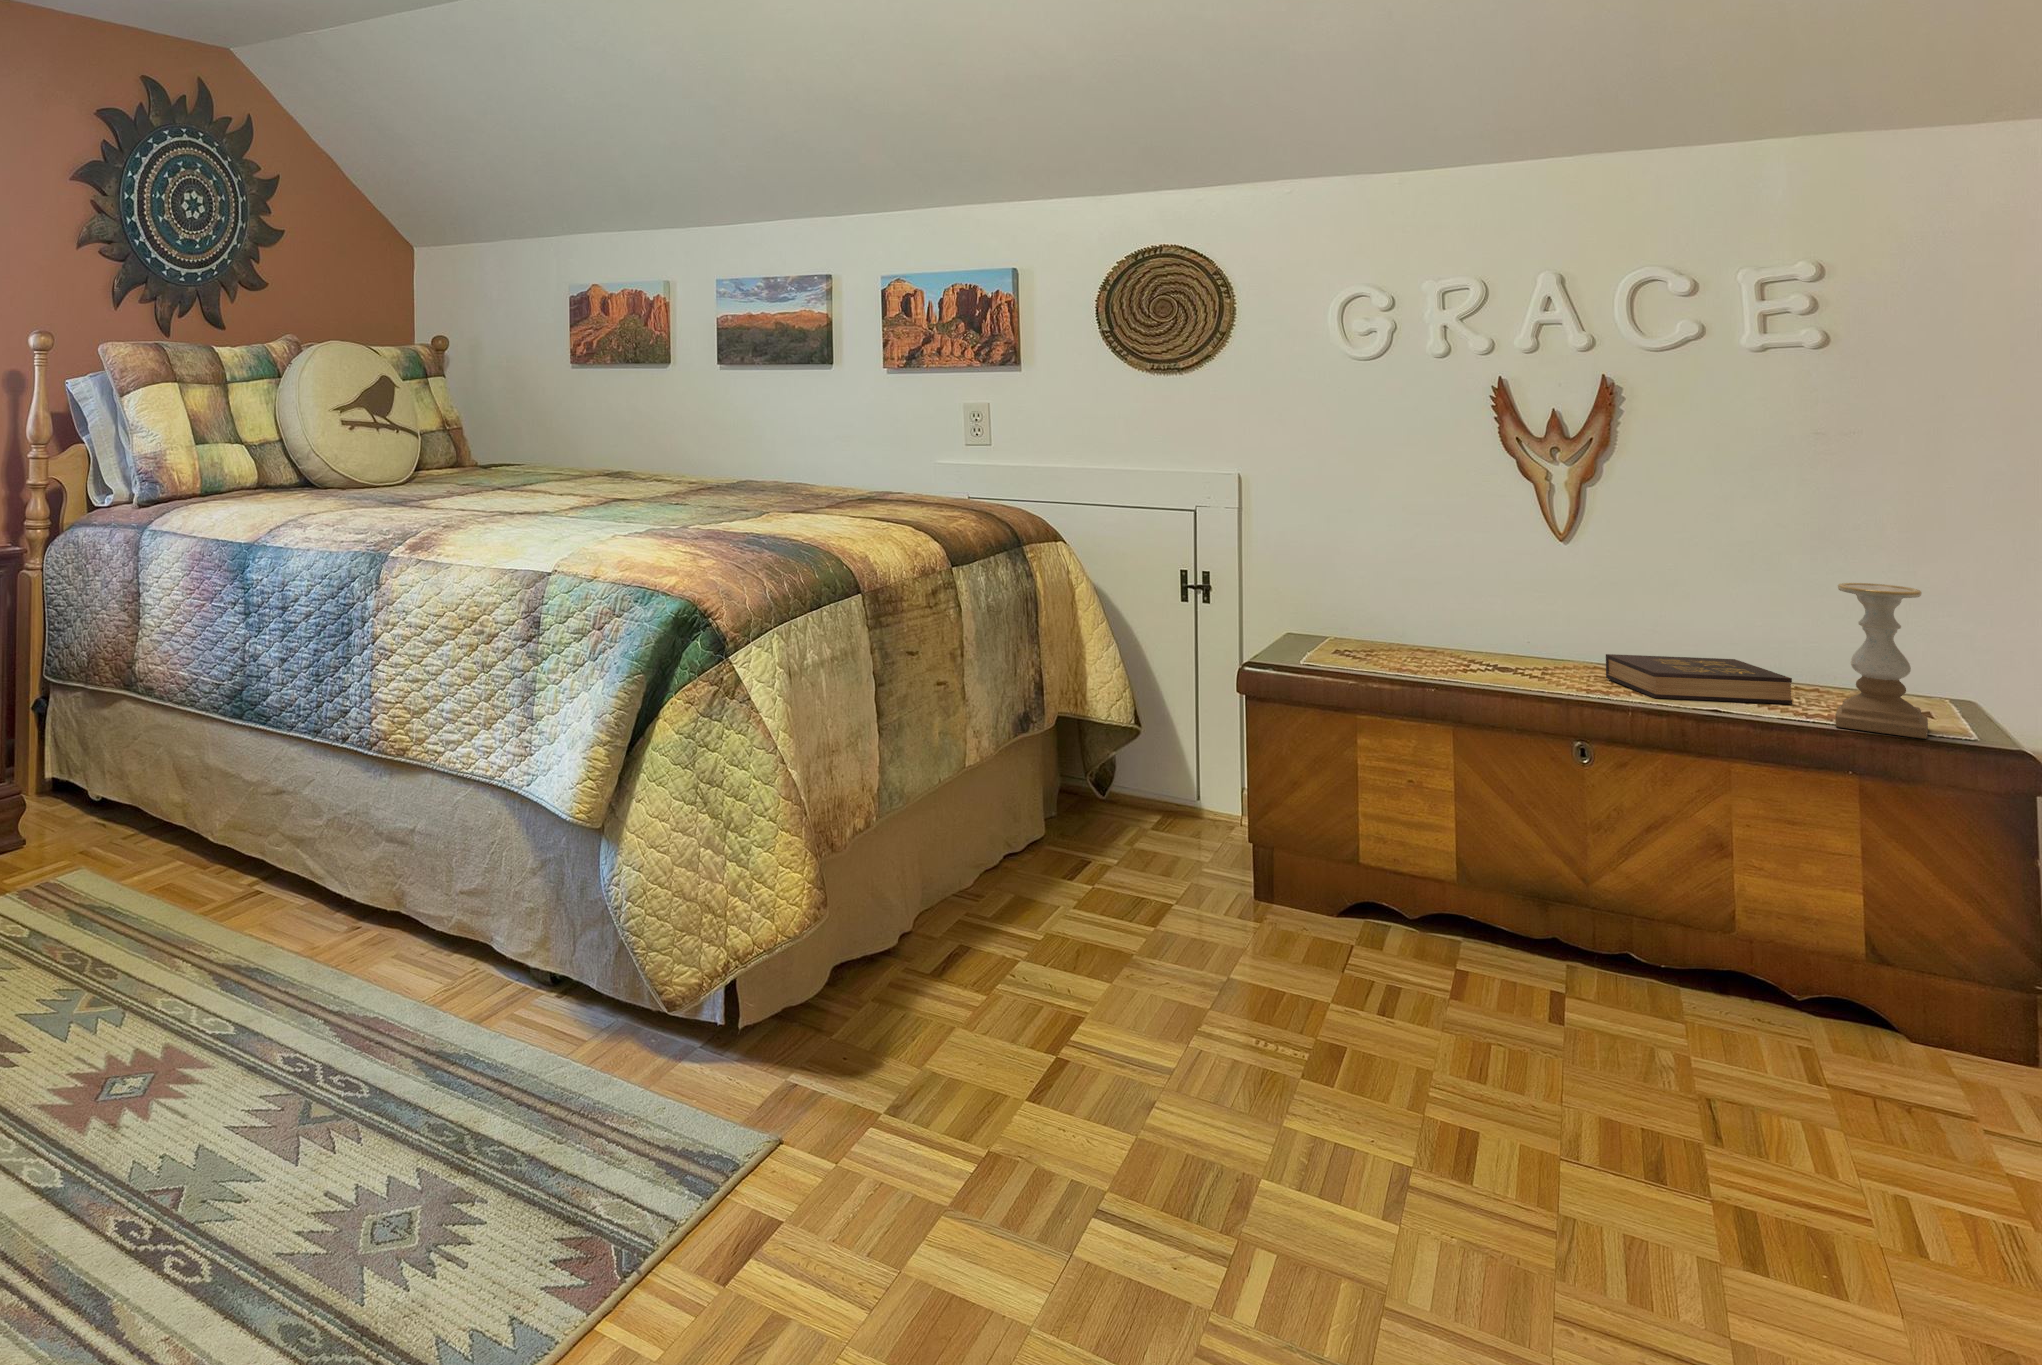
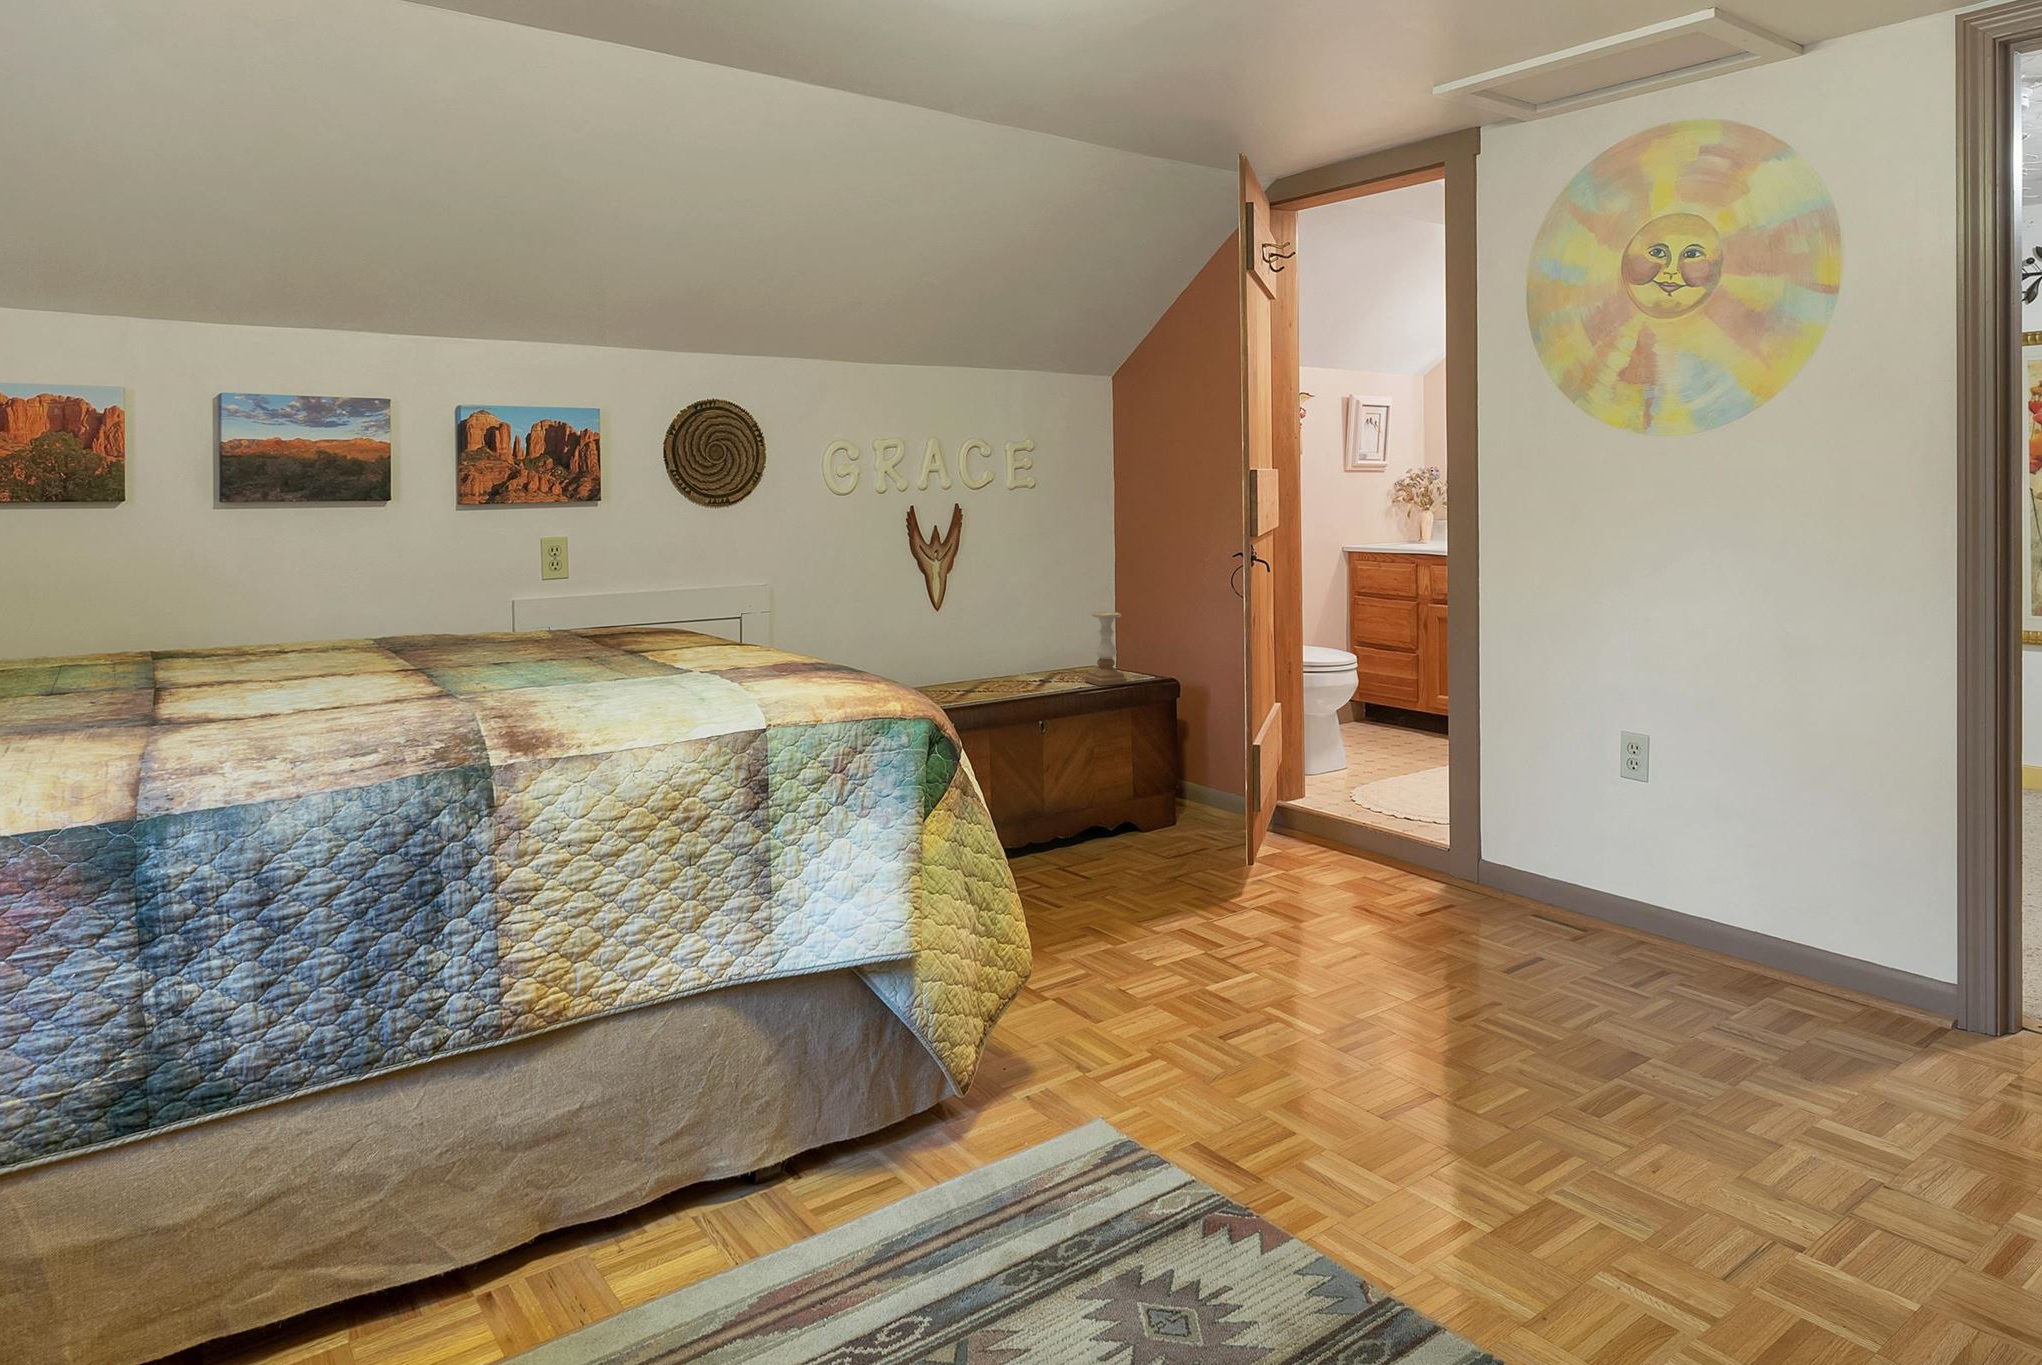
hardback book: present [1606,654,1792,704] -> none [986,663,1059,690]

